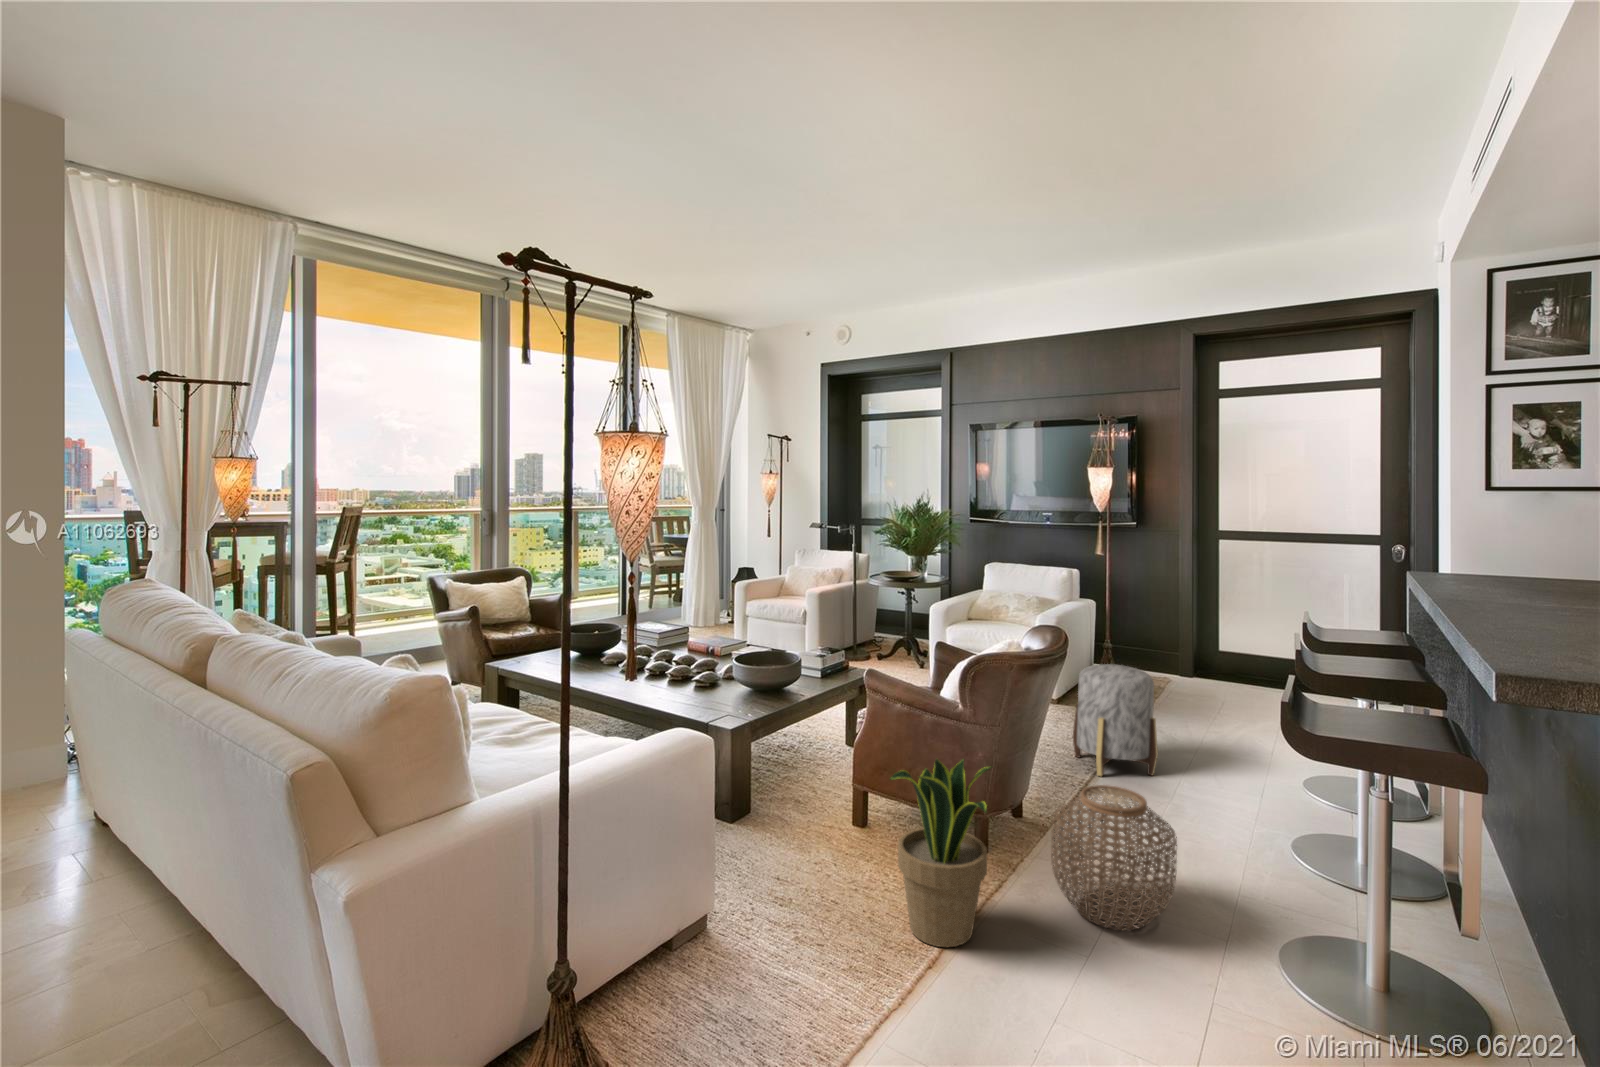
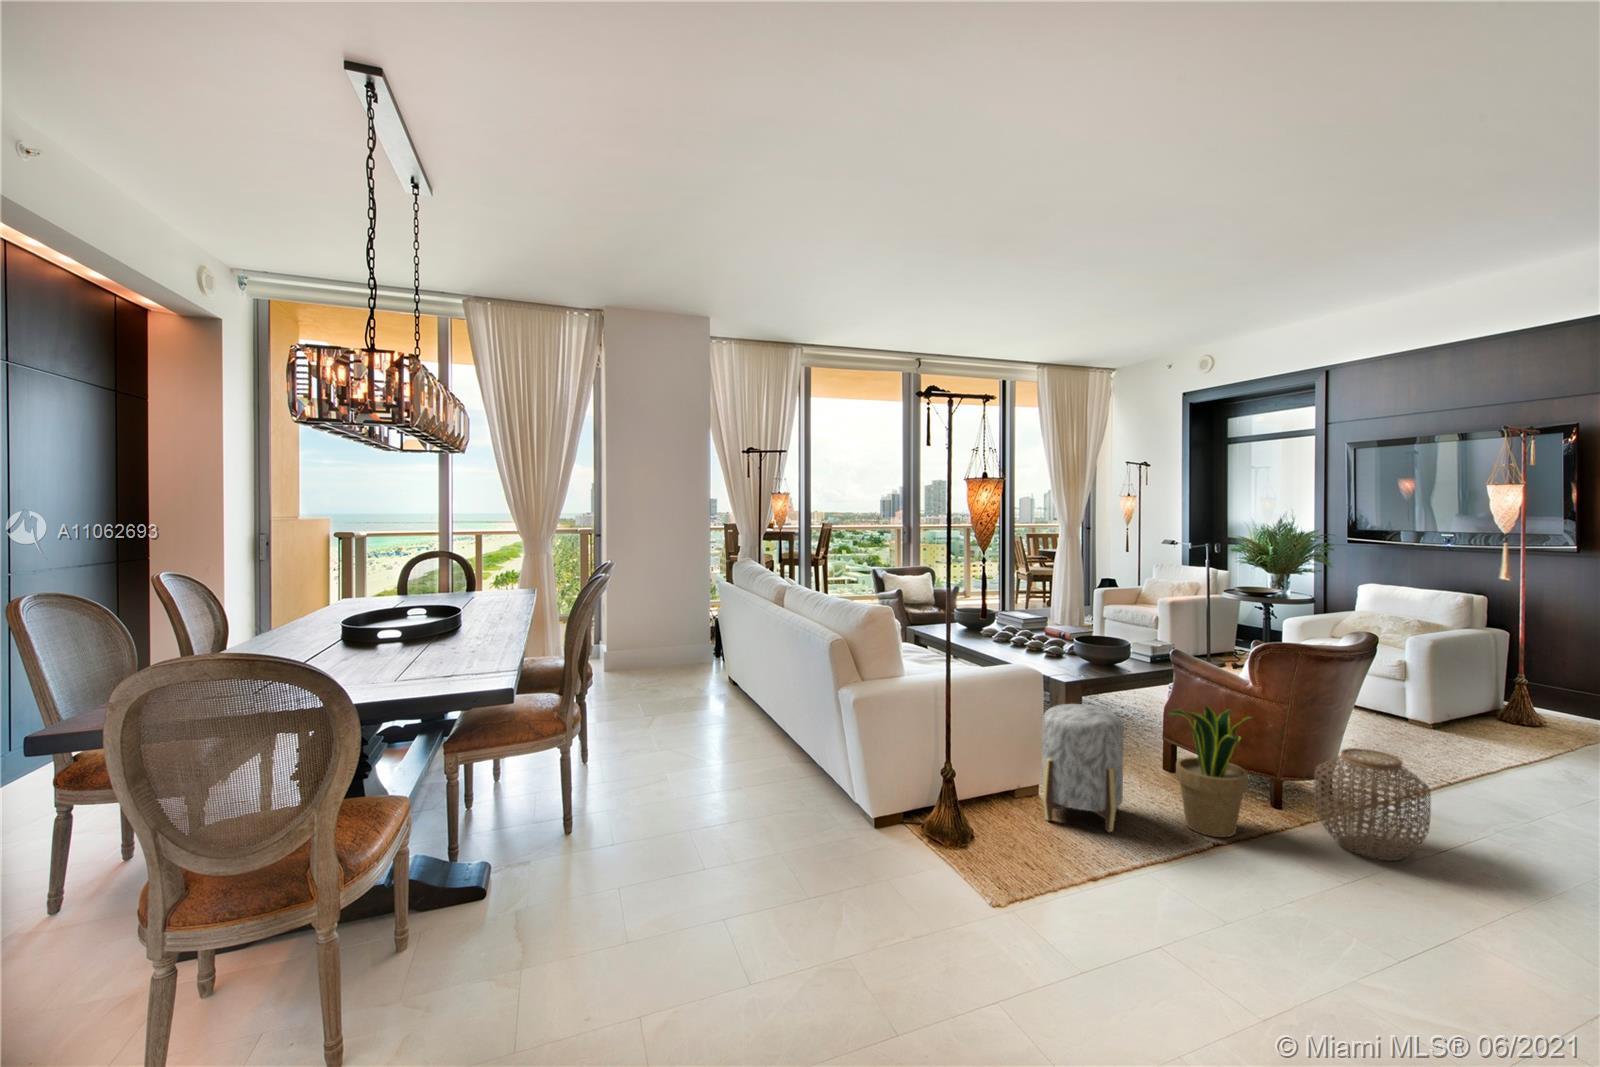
stool: present [1073,664,1158,776] -> present [1042,704,1124,832]

